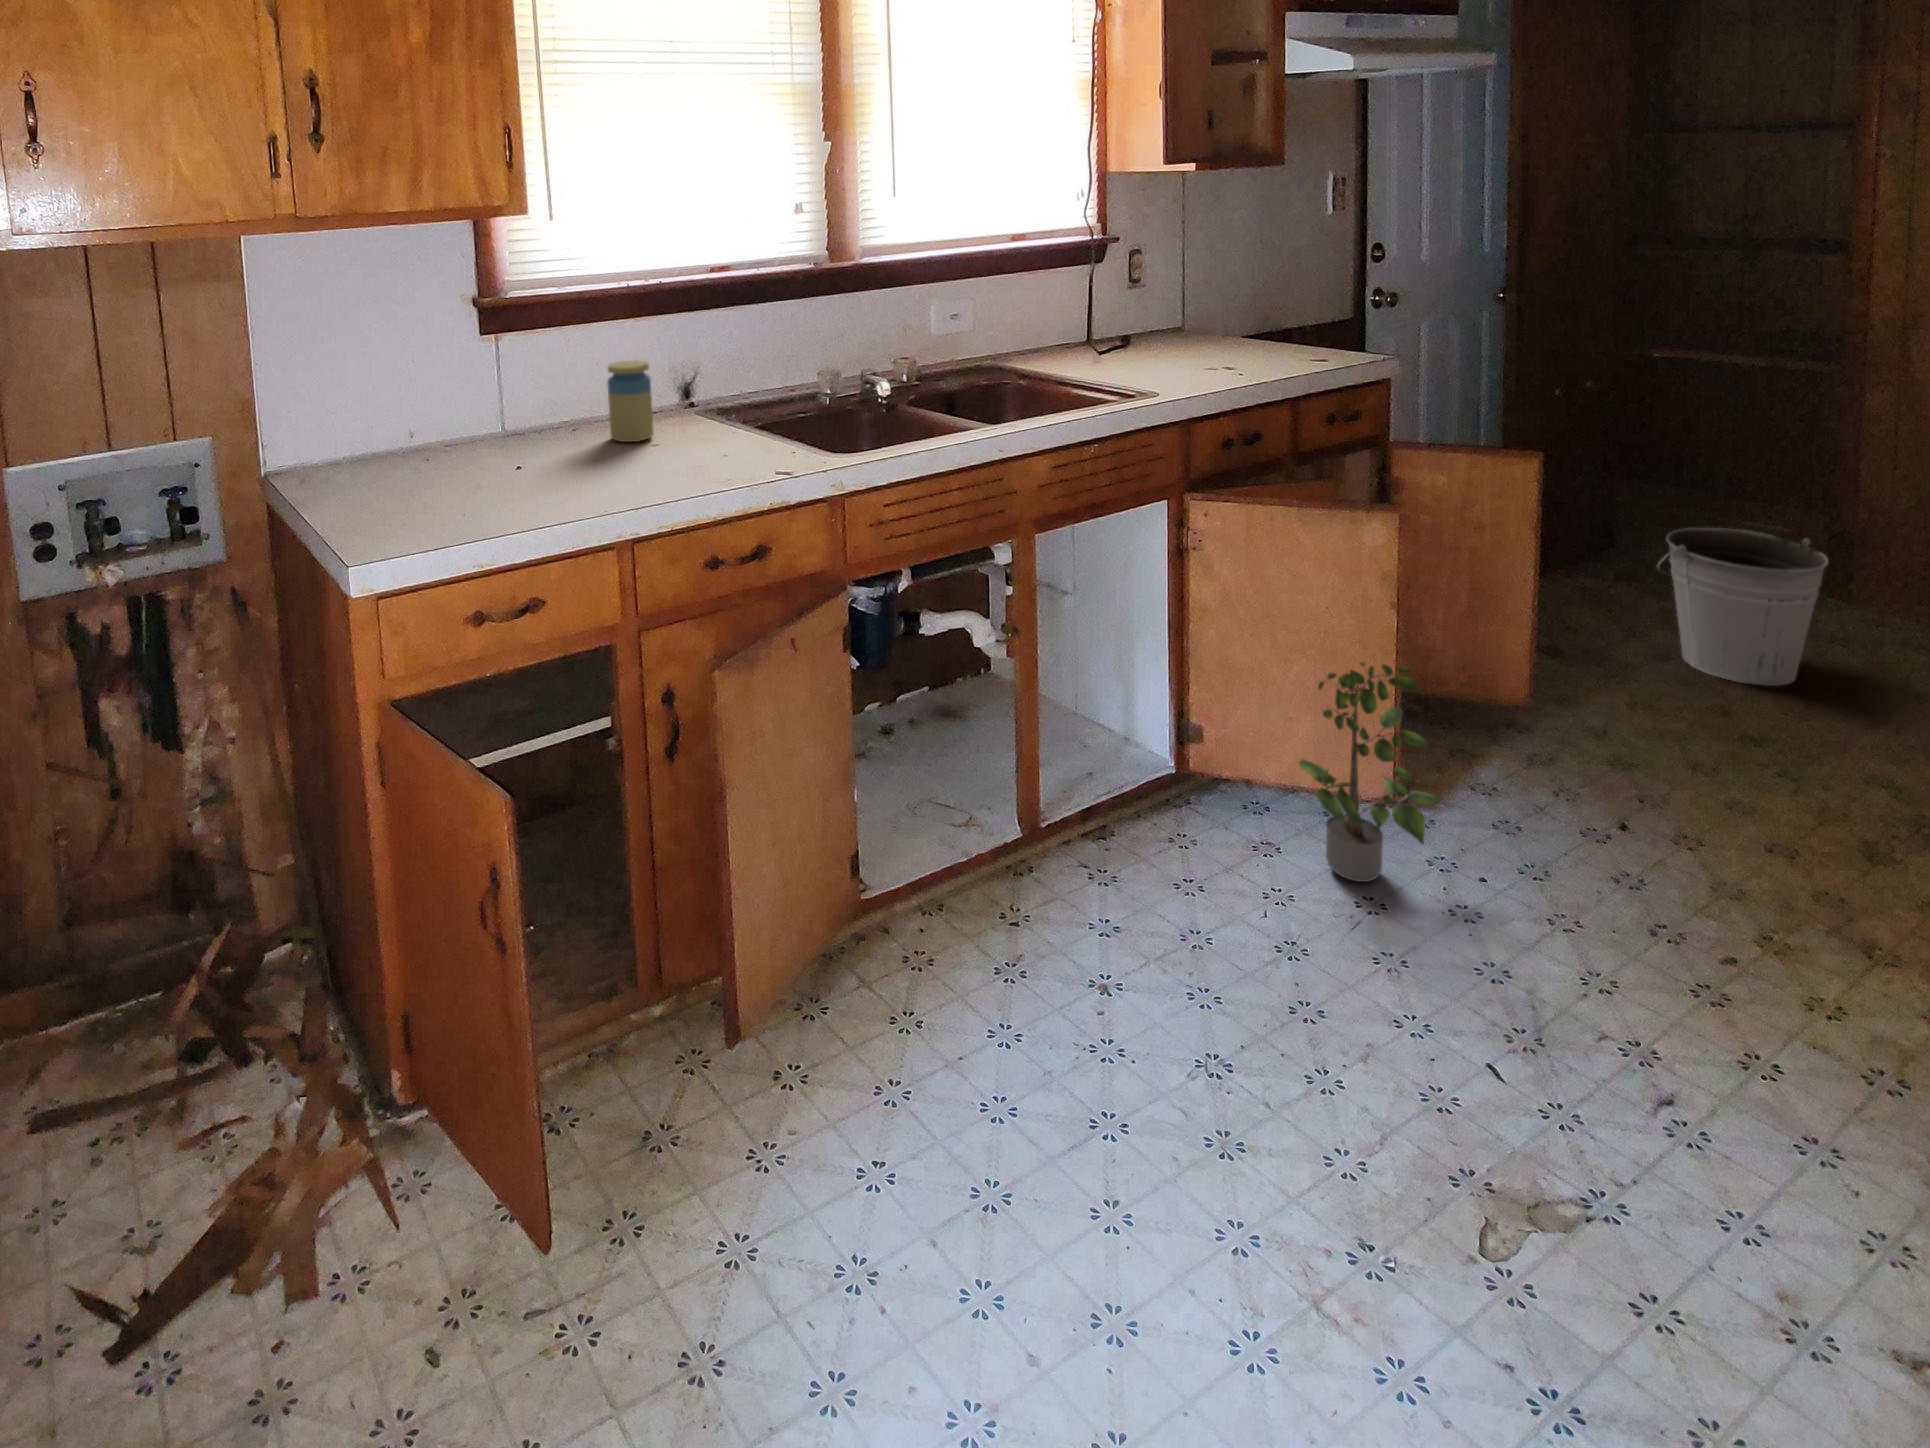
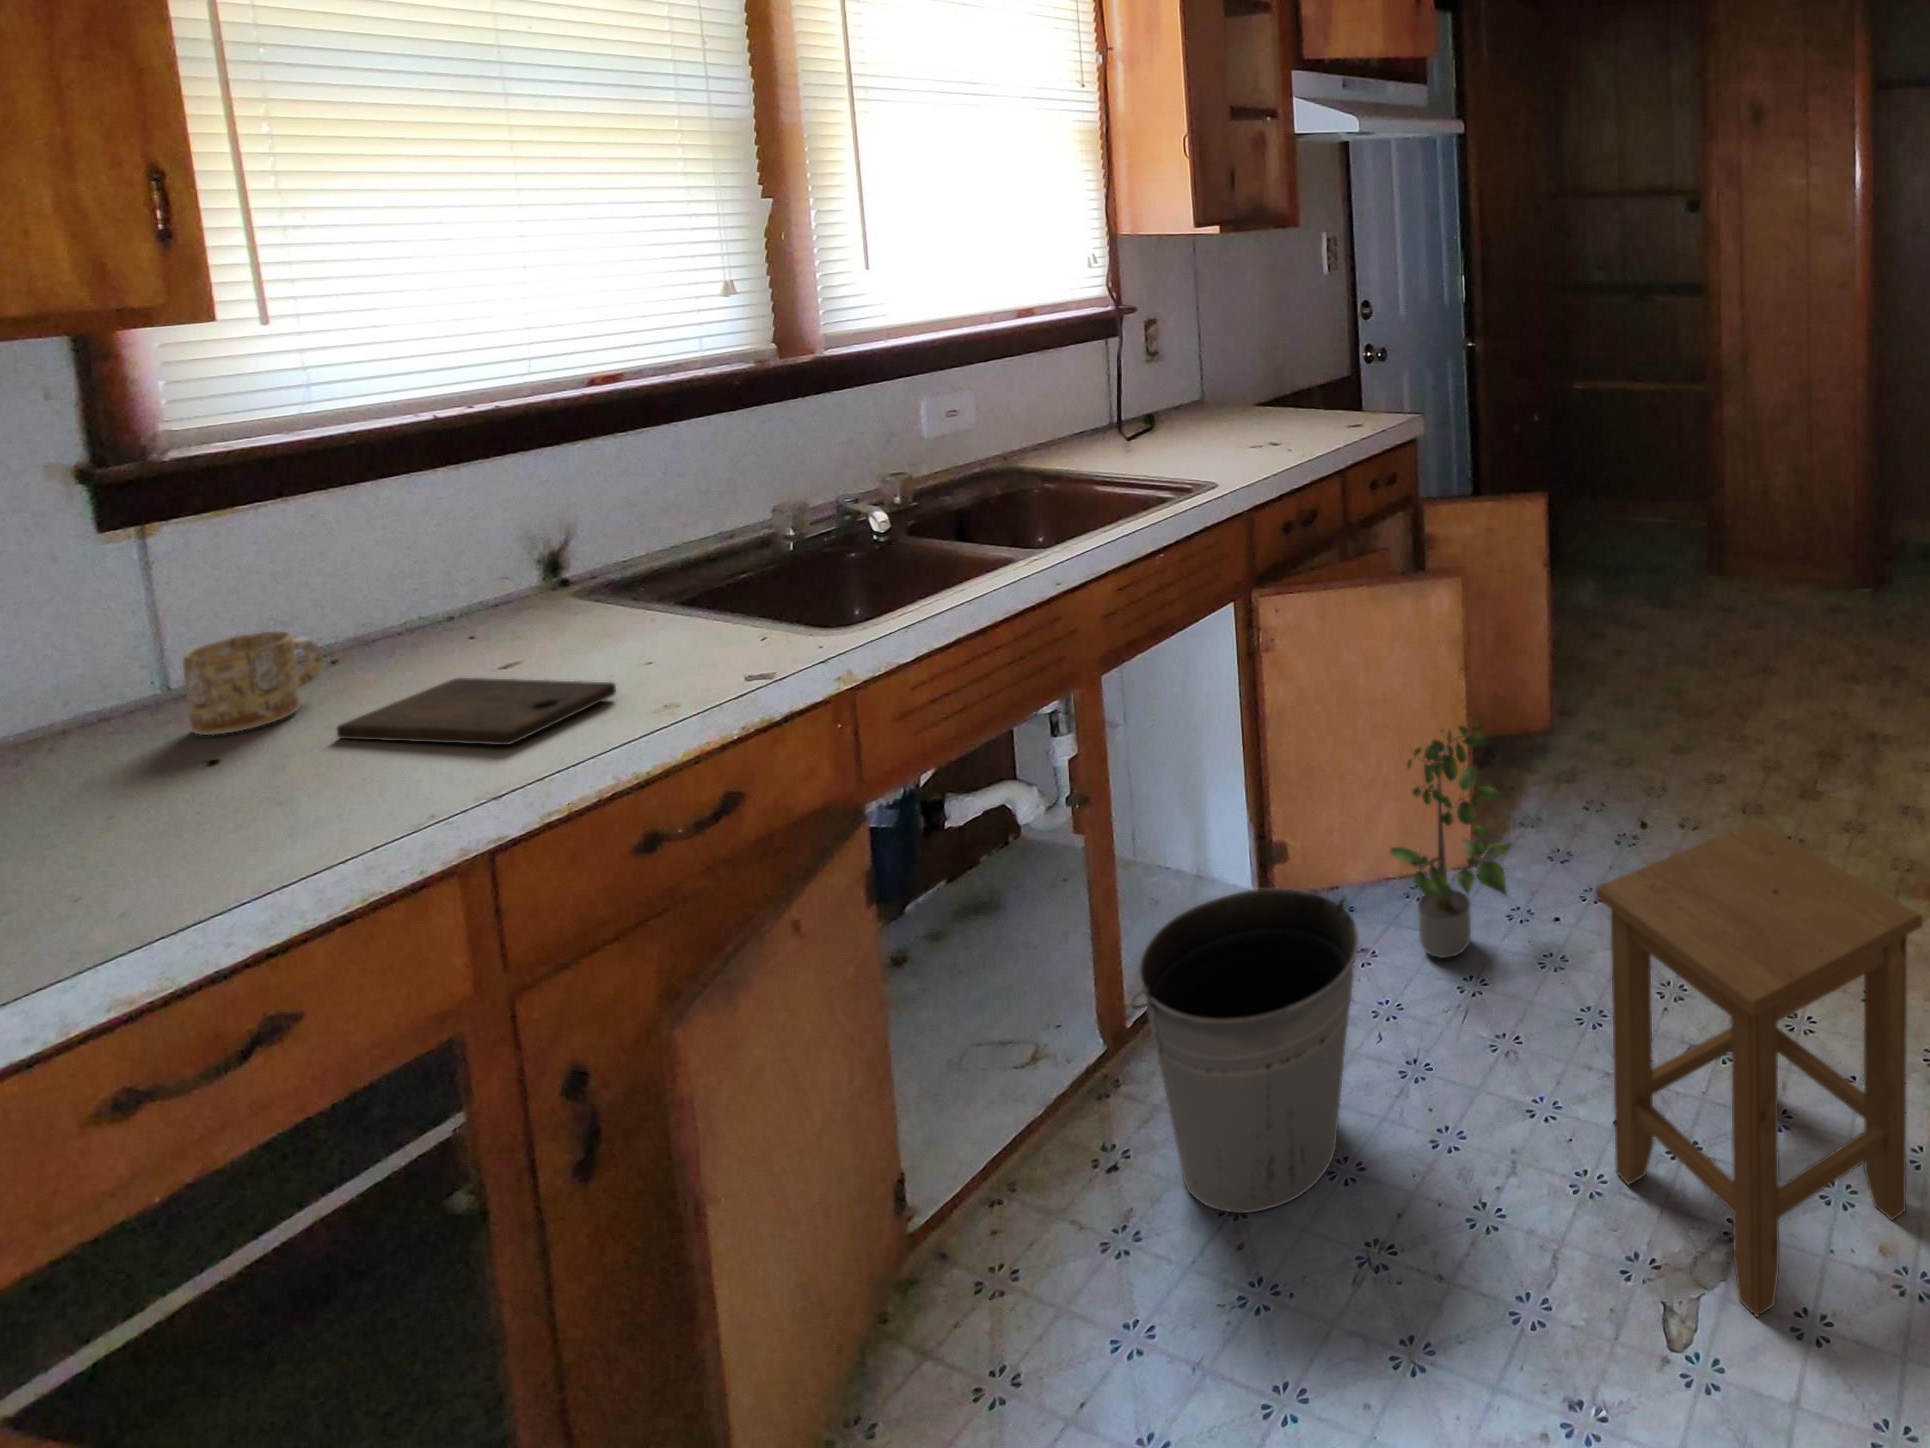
jar: present [608,360,654,442] -> none [406,532,508,670]
mug: none [510,403,568,455] -> present [183,631,321,735]
cutting board: none [566,447,694,488] -> present [337,678,616,745]
bucket: present [1658,528,1828,686] -> present [1130,888,1359,1213]
stool: none [1468,844,1919,1355] -> present [1596,821,1923,1317]

